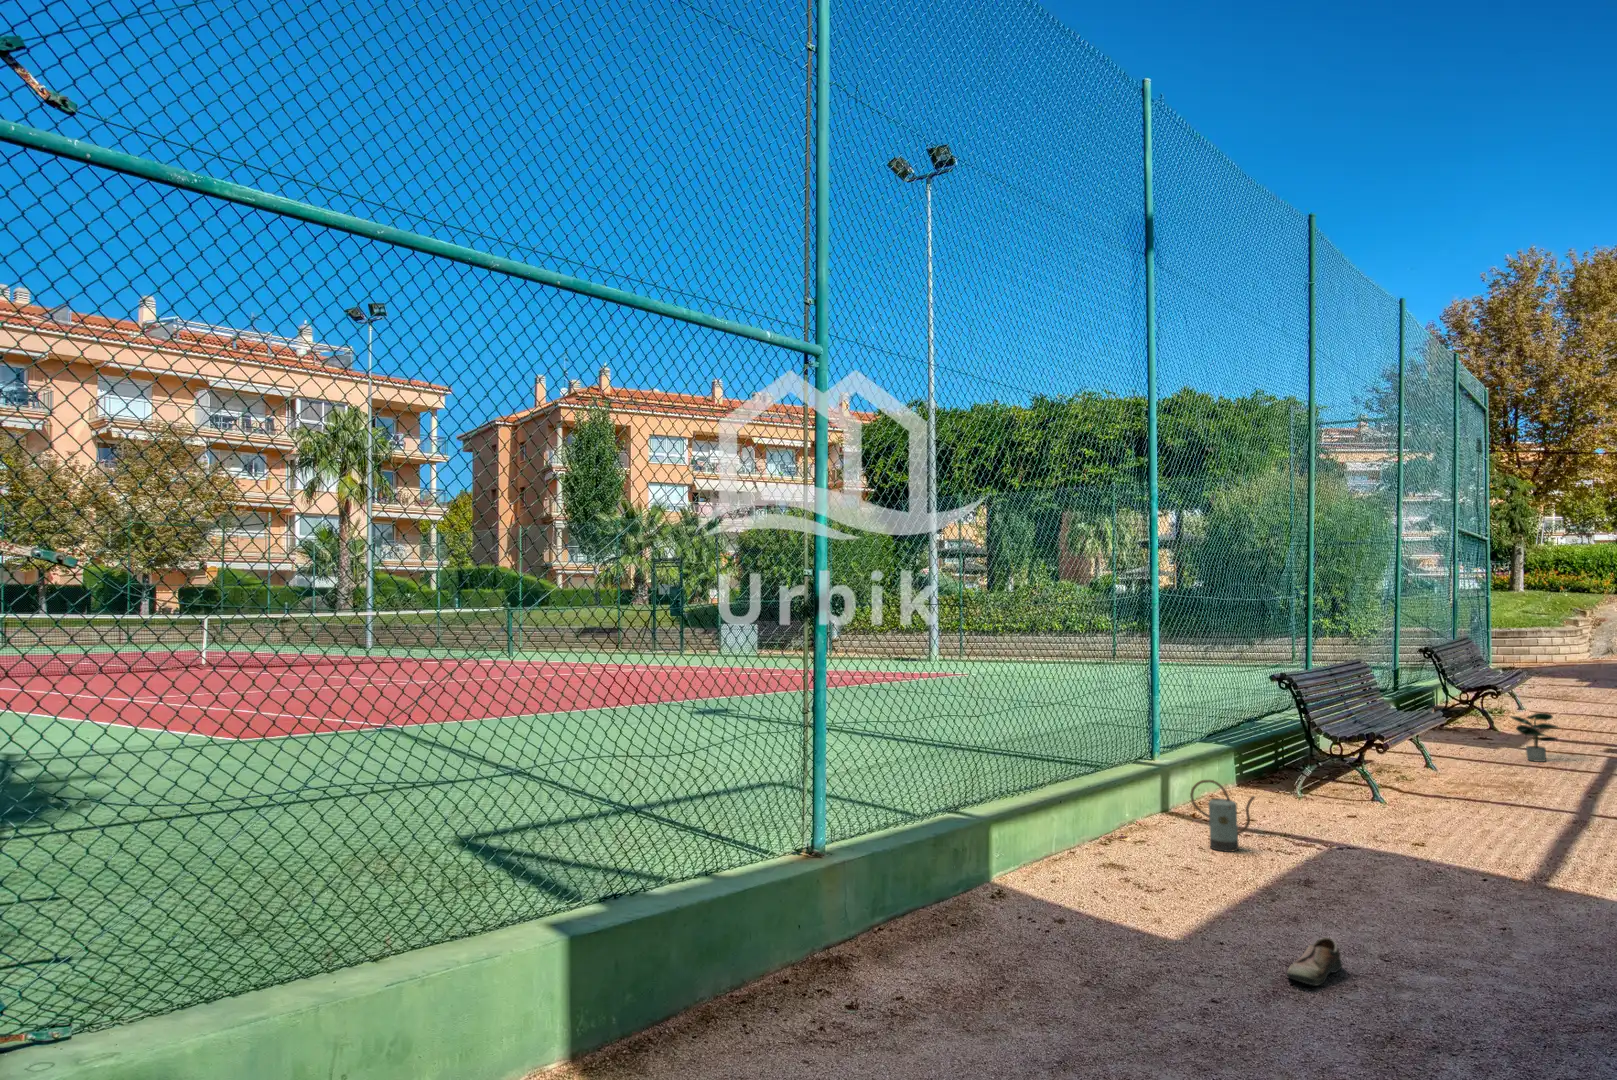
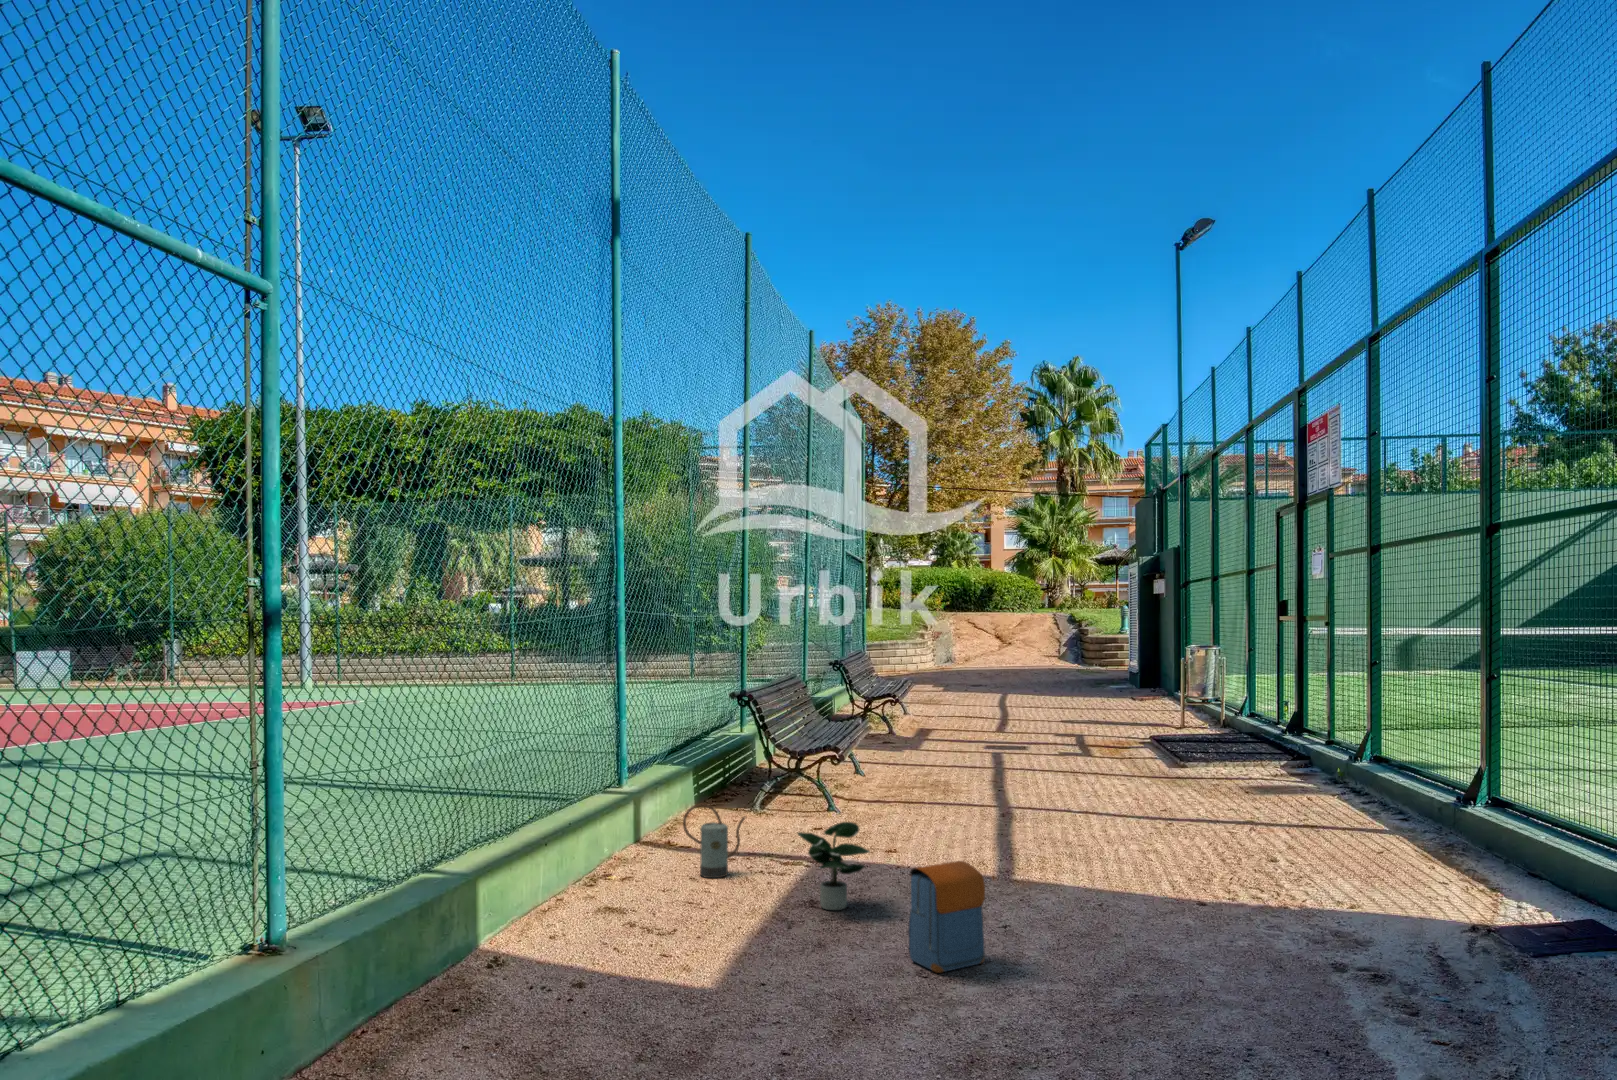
potted plant: present [1510,713,1558,762] -> present [798,822,869,910]
backpack: none [1399,861,1497,974] -> present [908,861,985,973]
shoe: present [1287,938,1342,985] -> none [823,954,866,1006]

